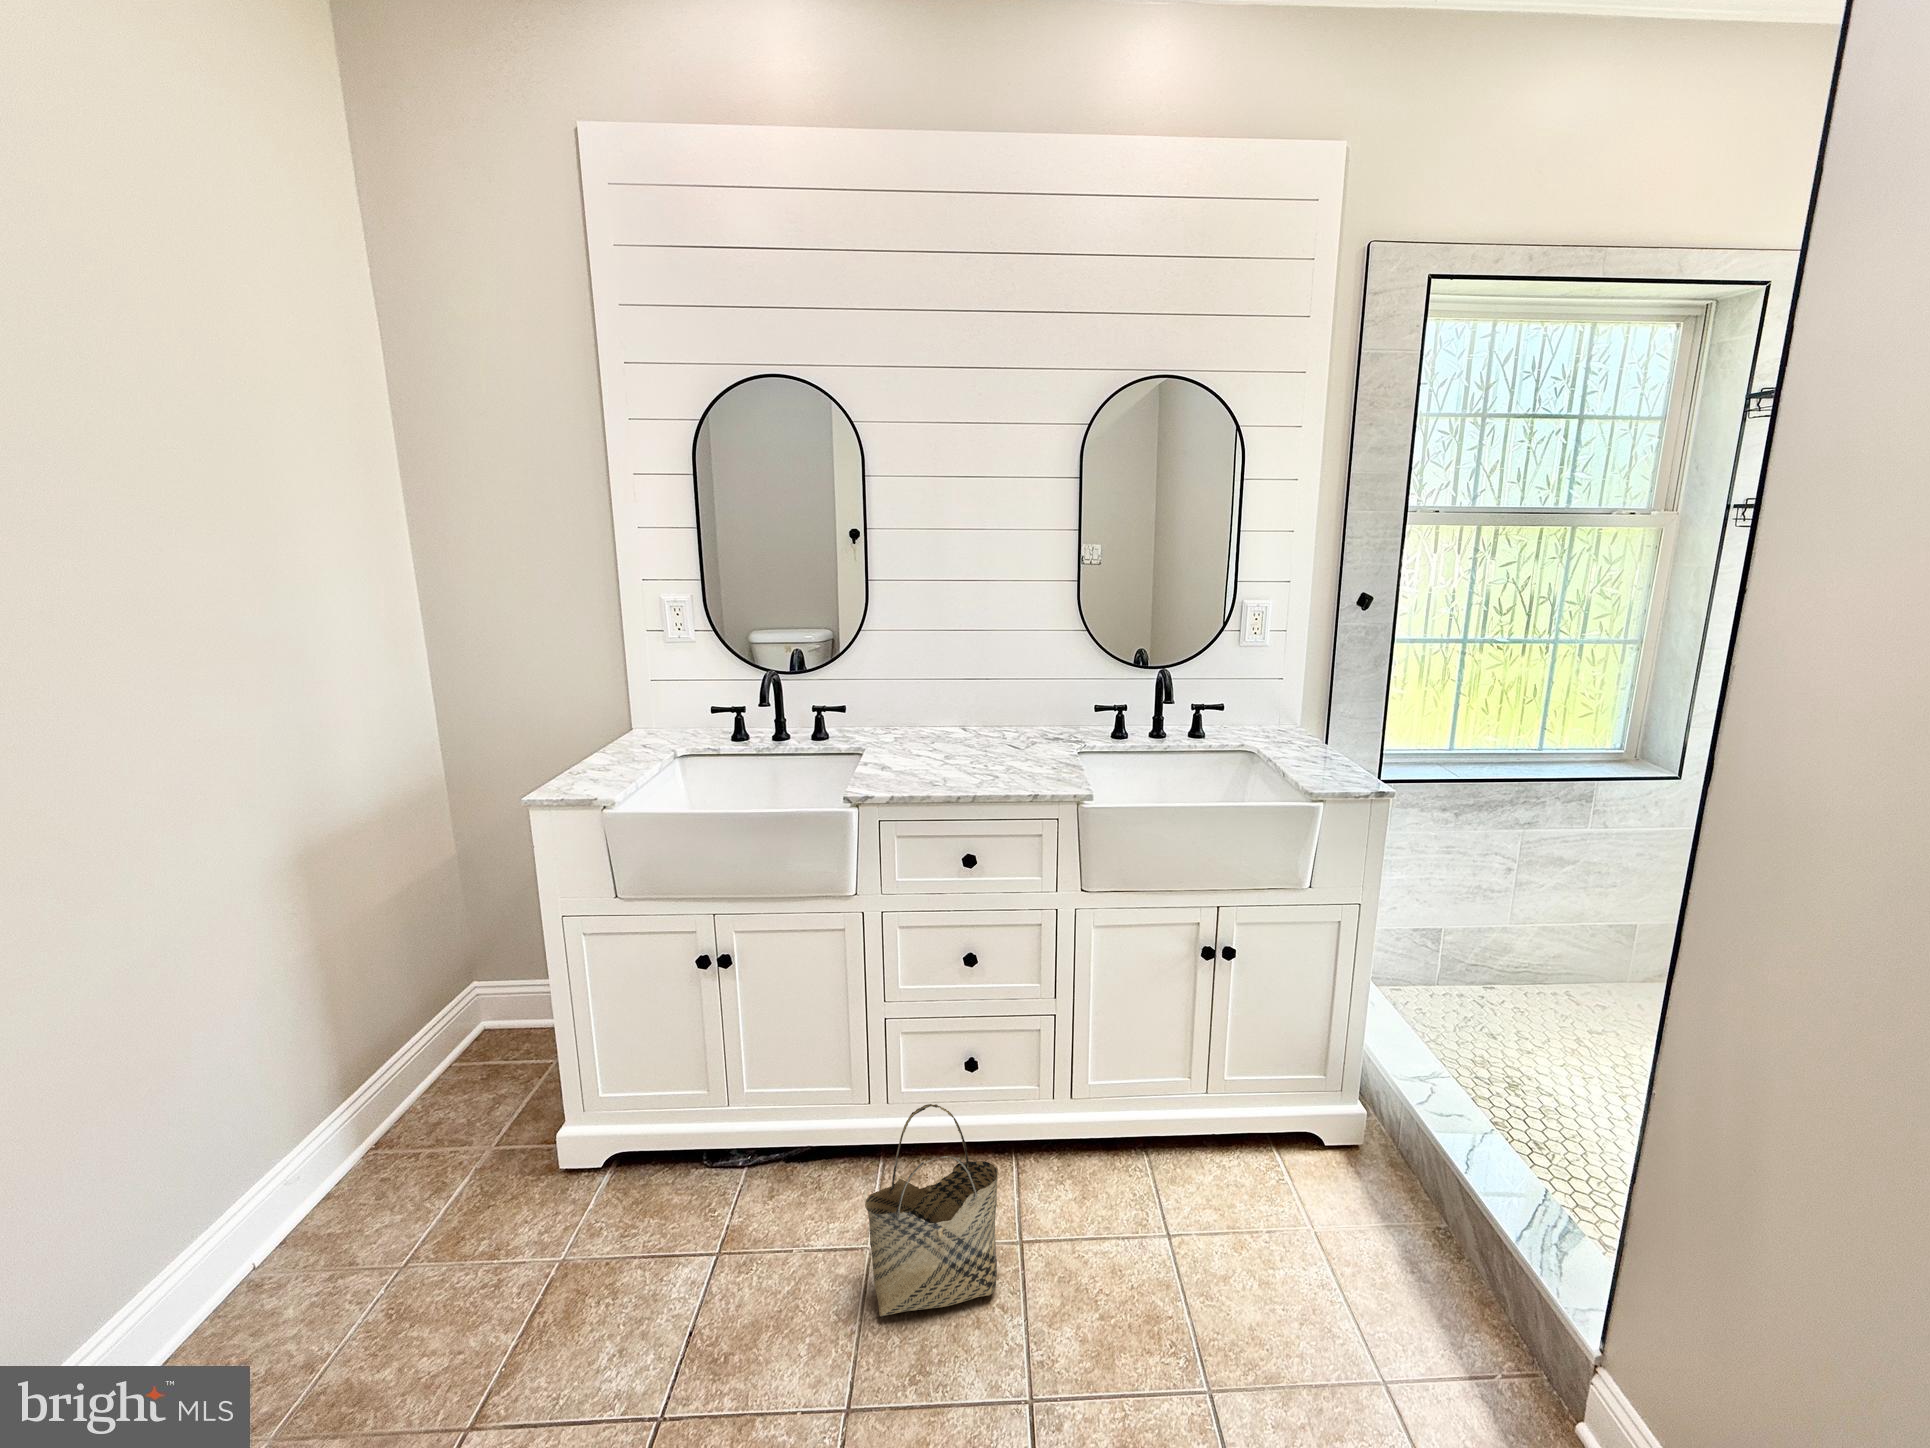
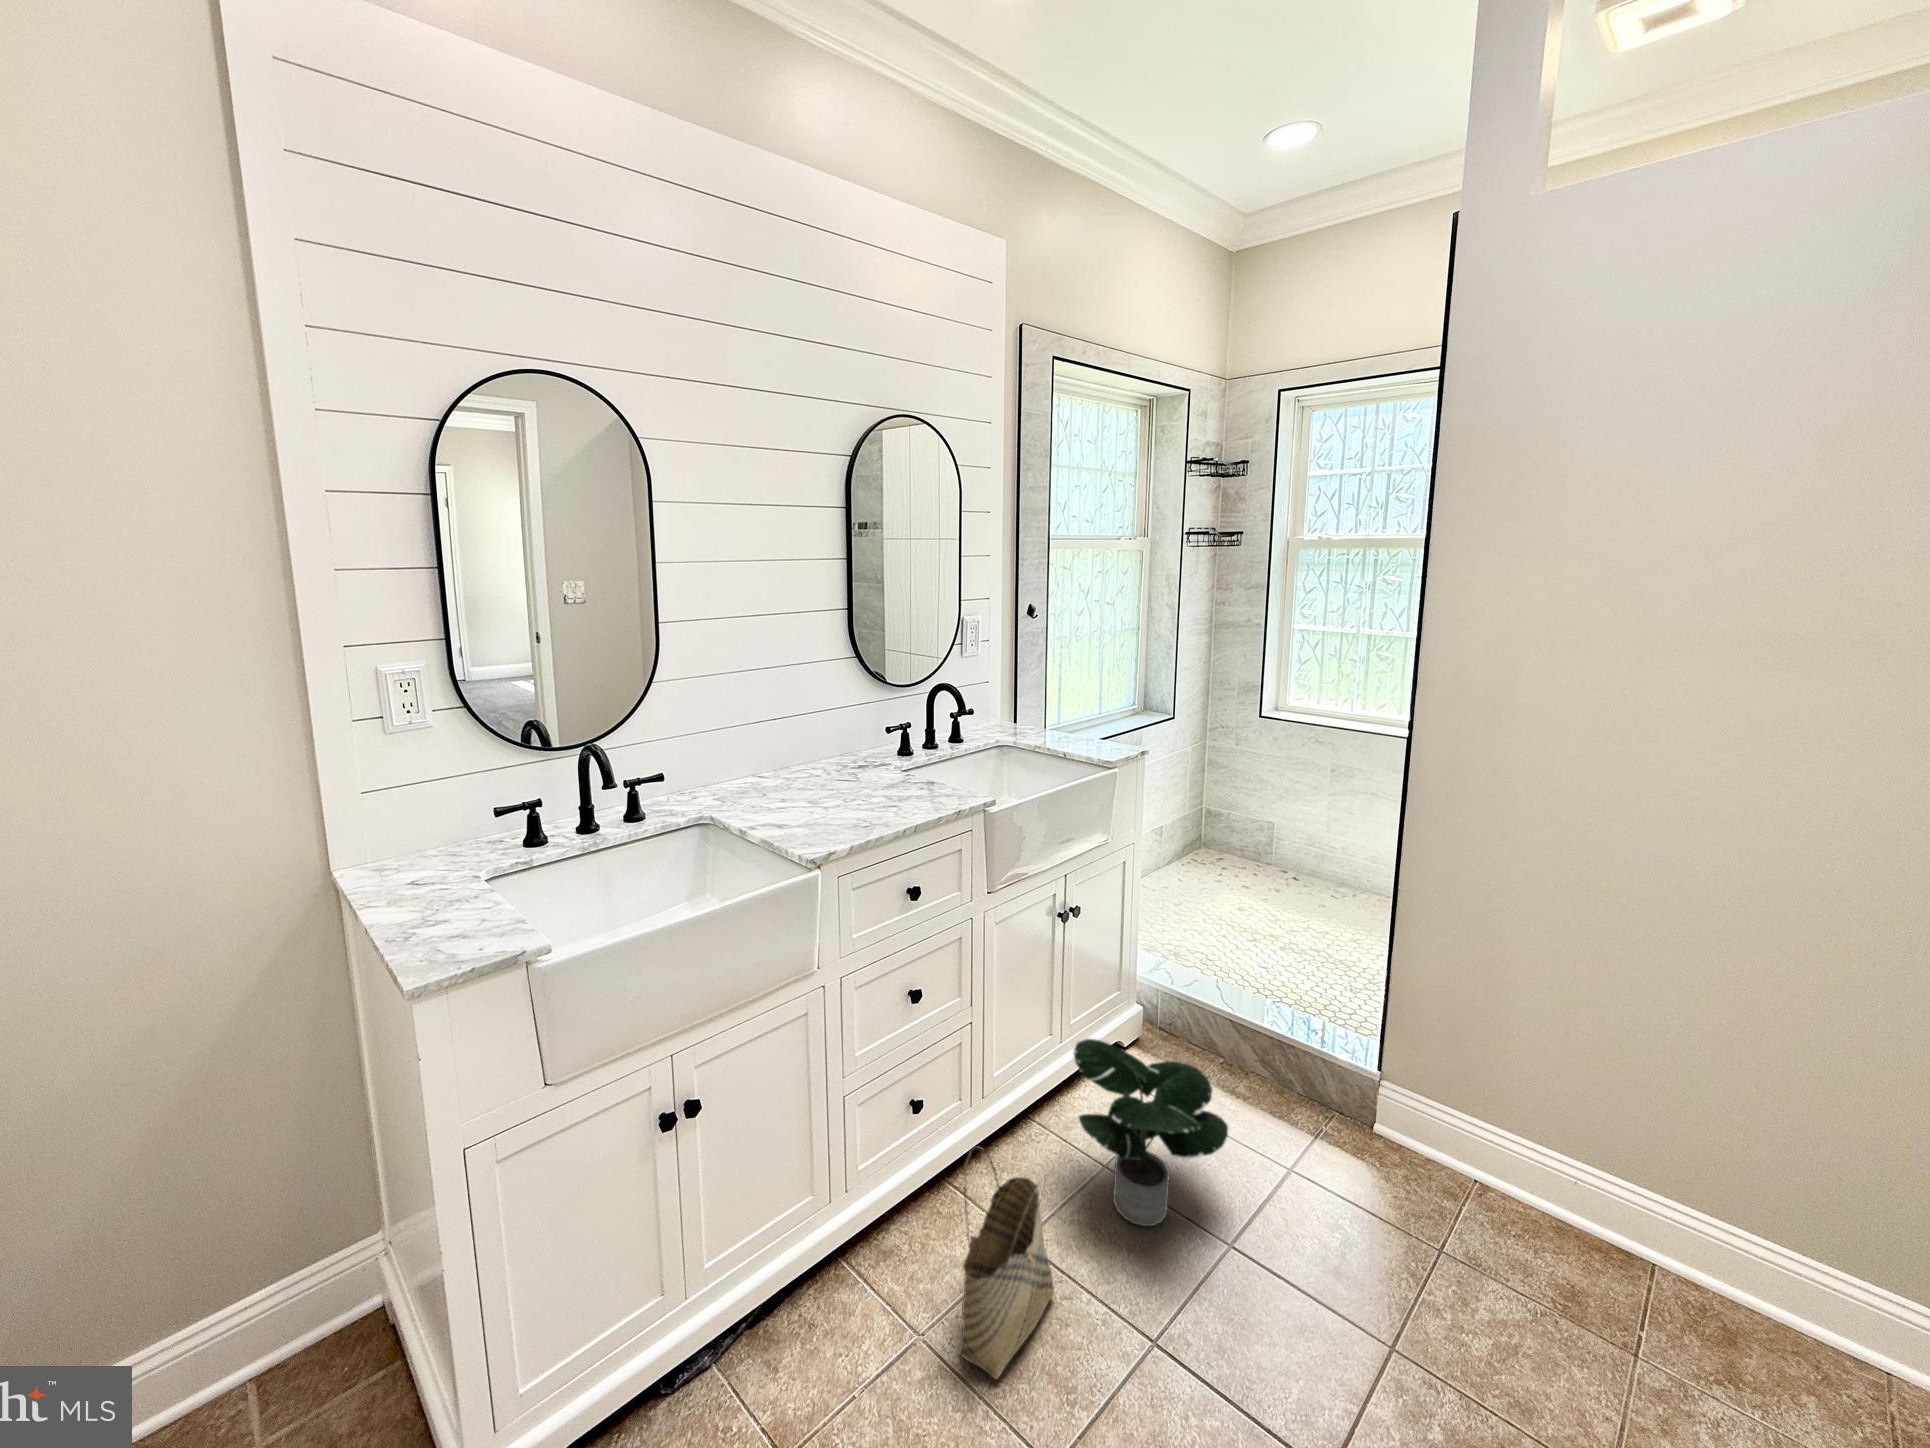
potted plant: none [1082,1078,1269,1317] -> present [1074,1039,1228,1226]

